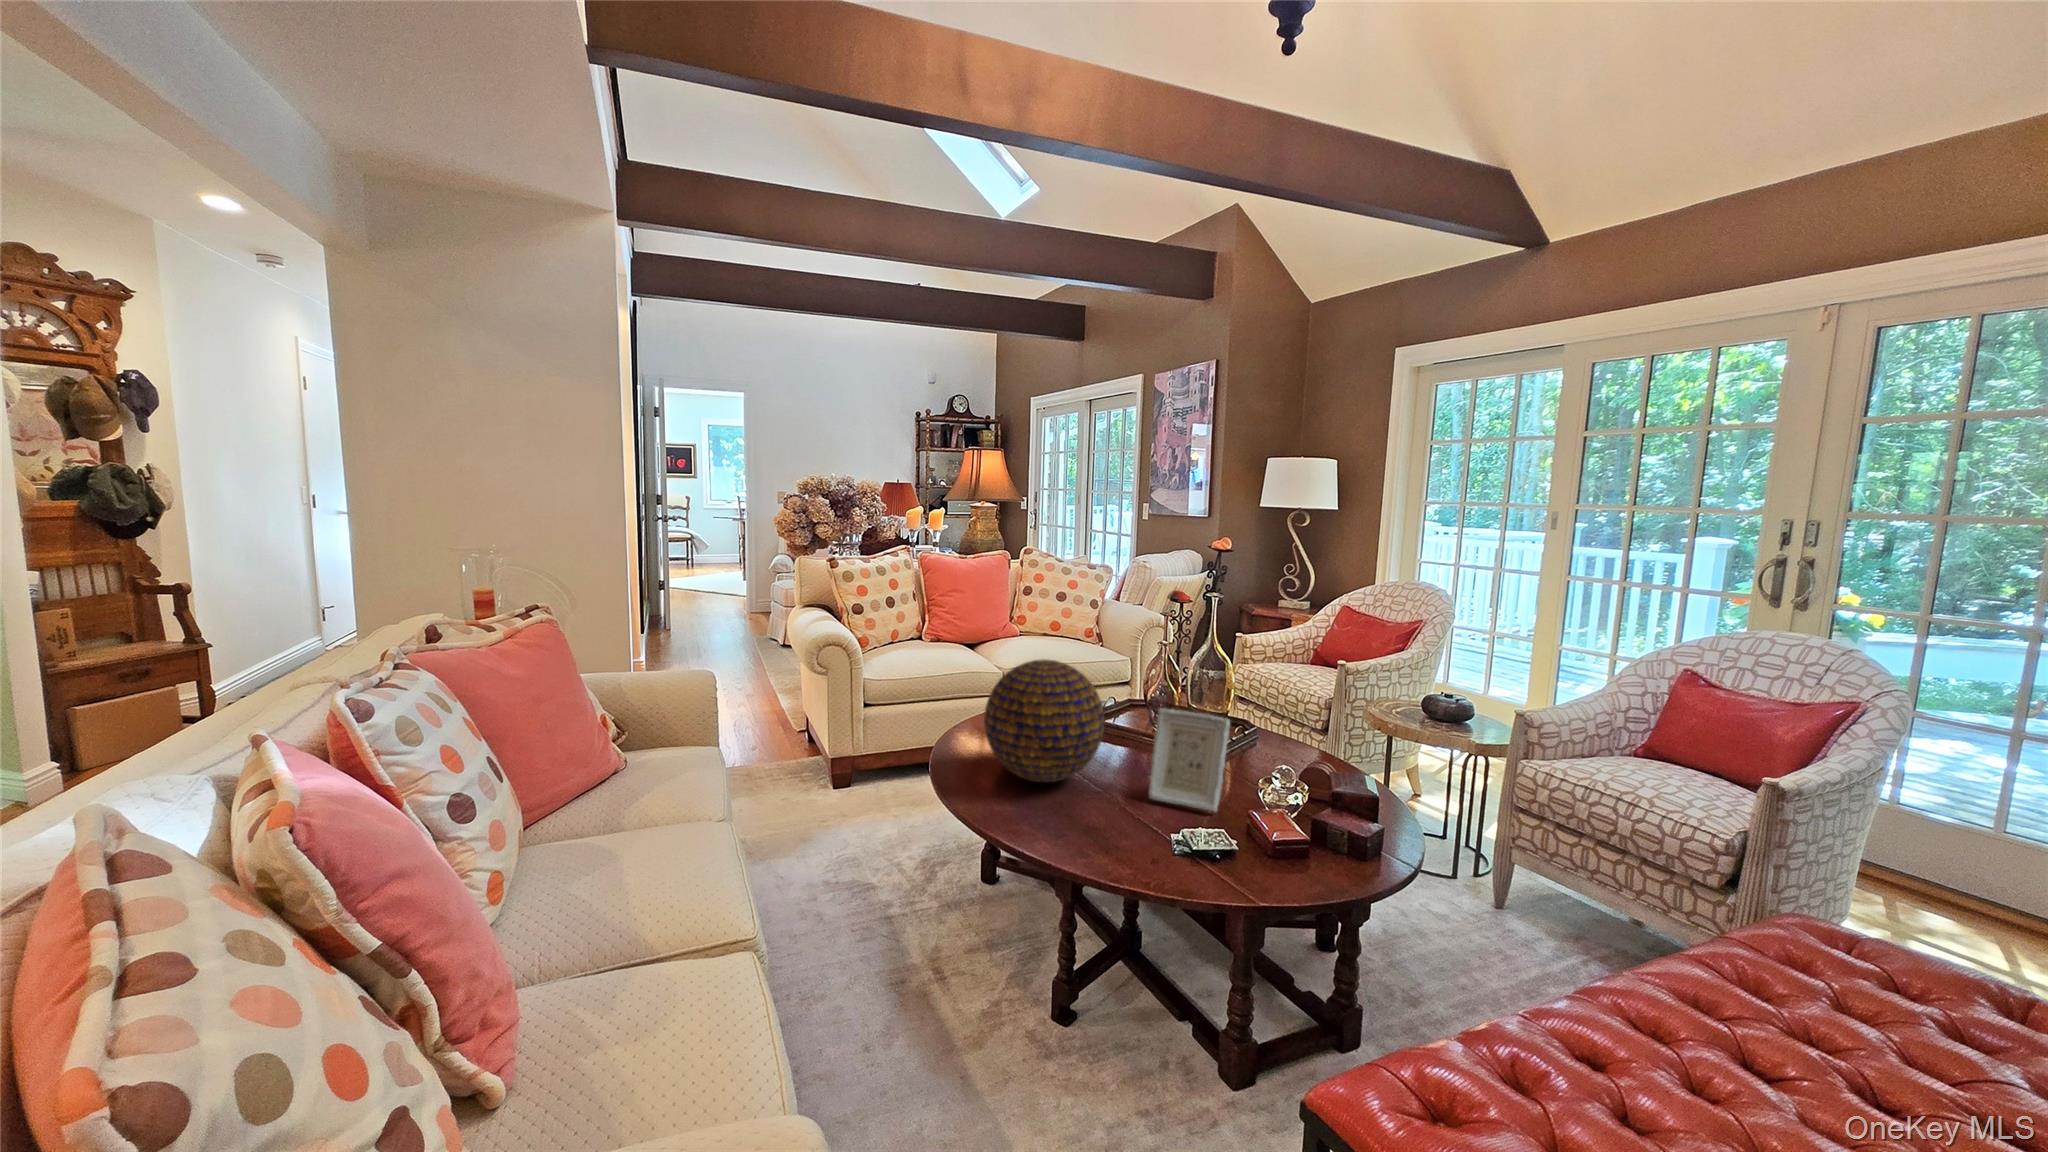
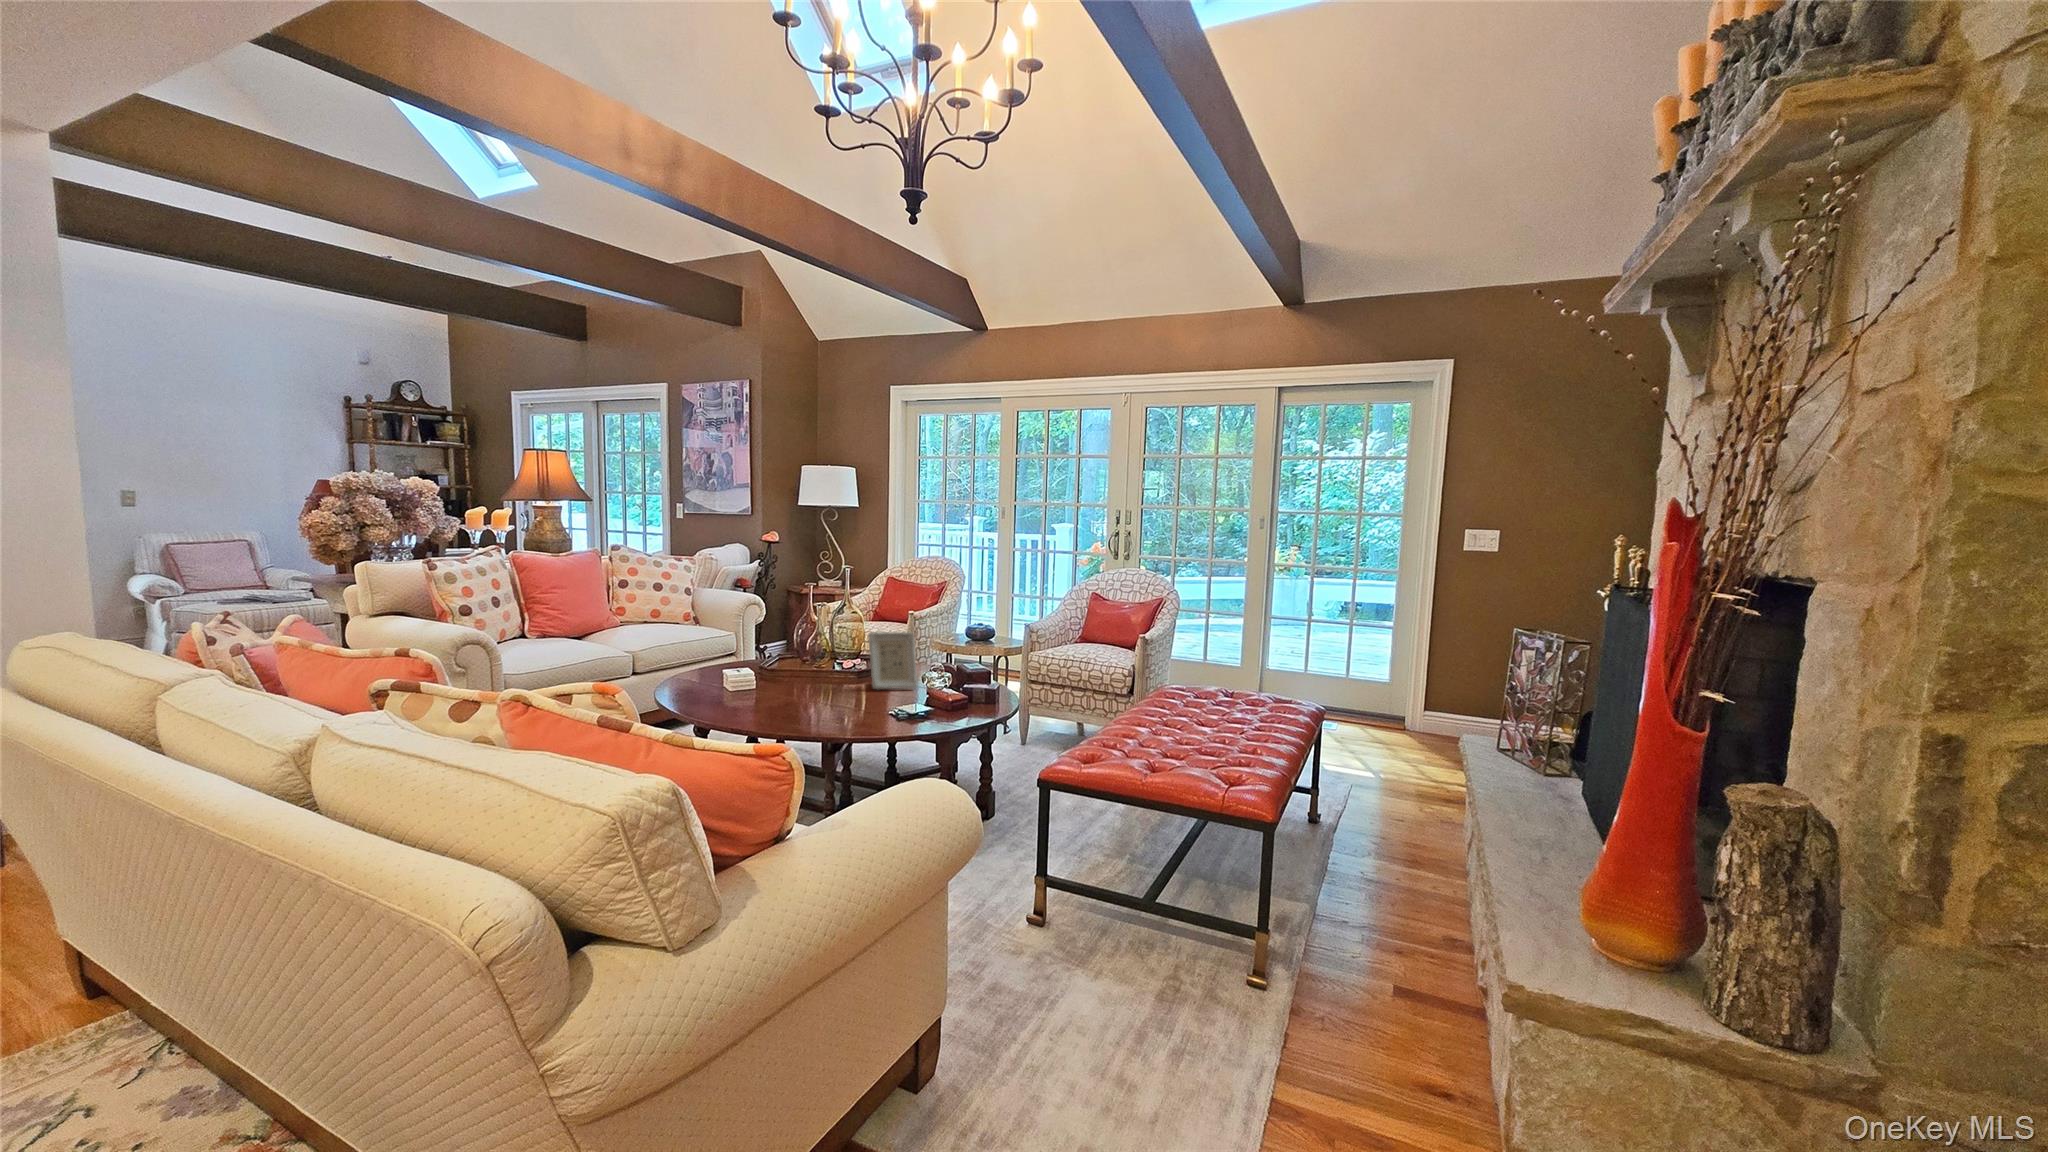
decorative orb: present [984,659,1104,782] -> none [754,608,840,692]

